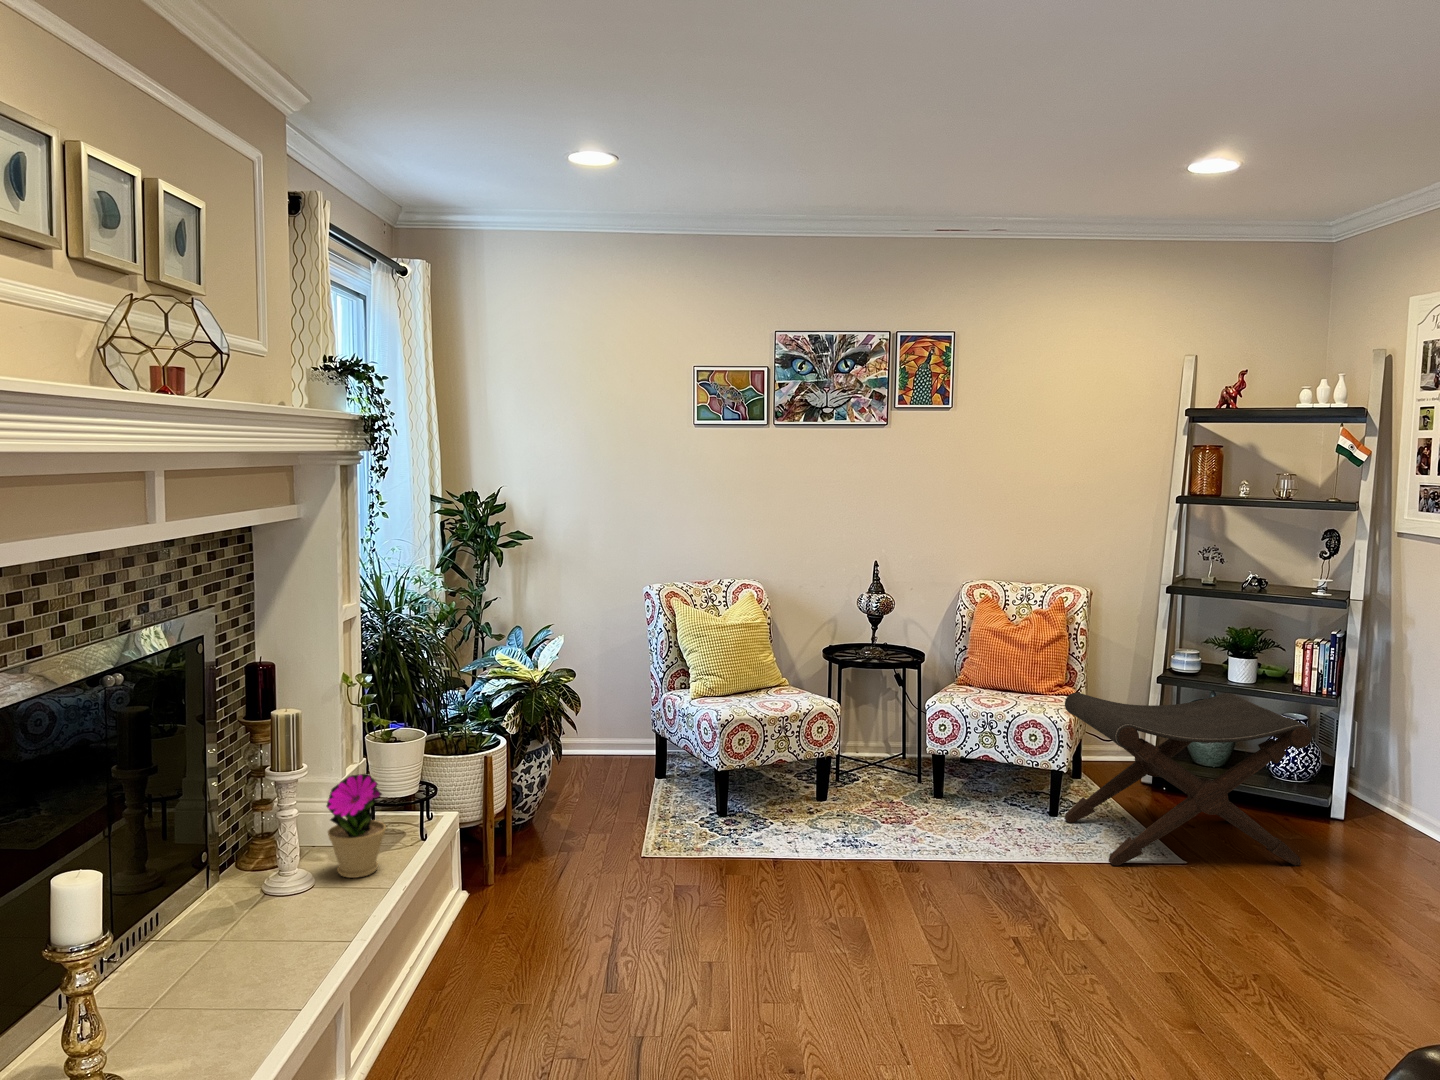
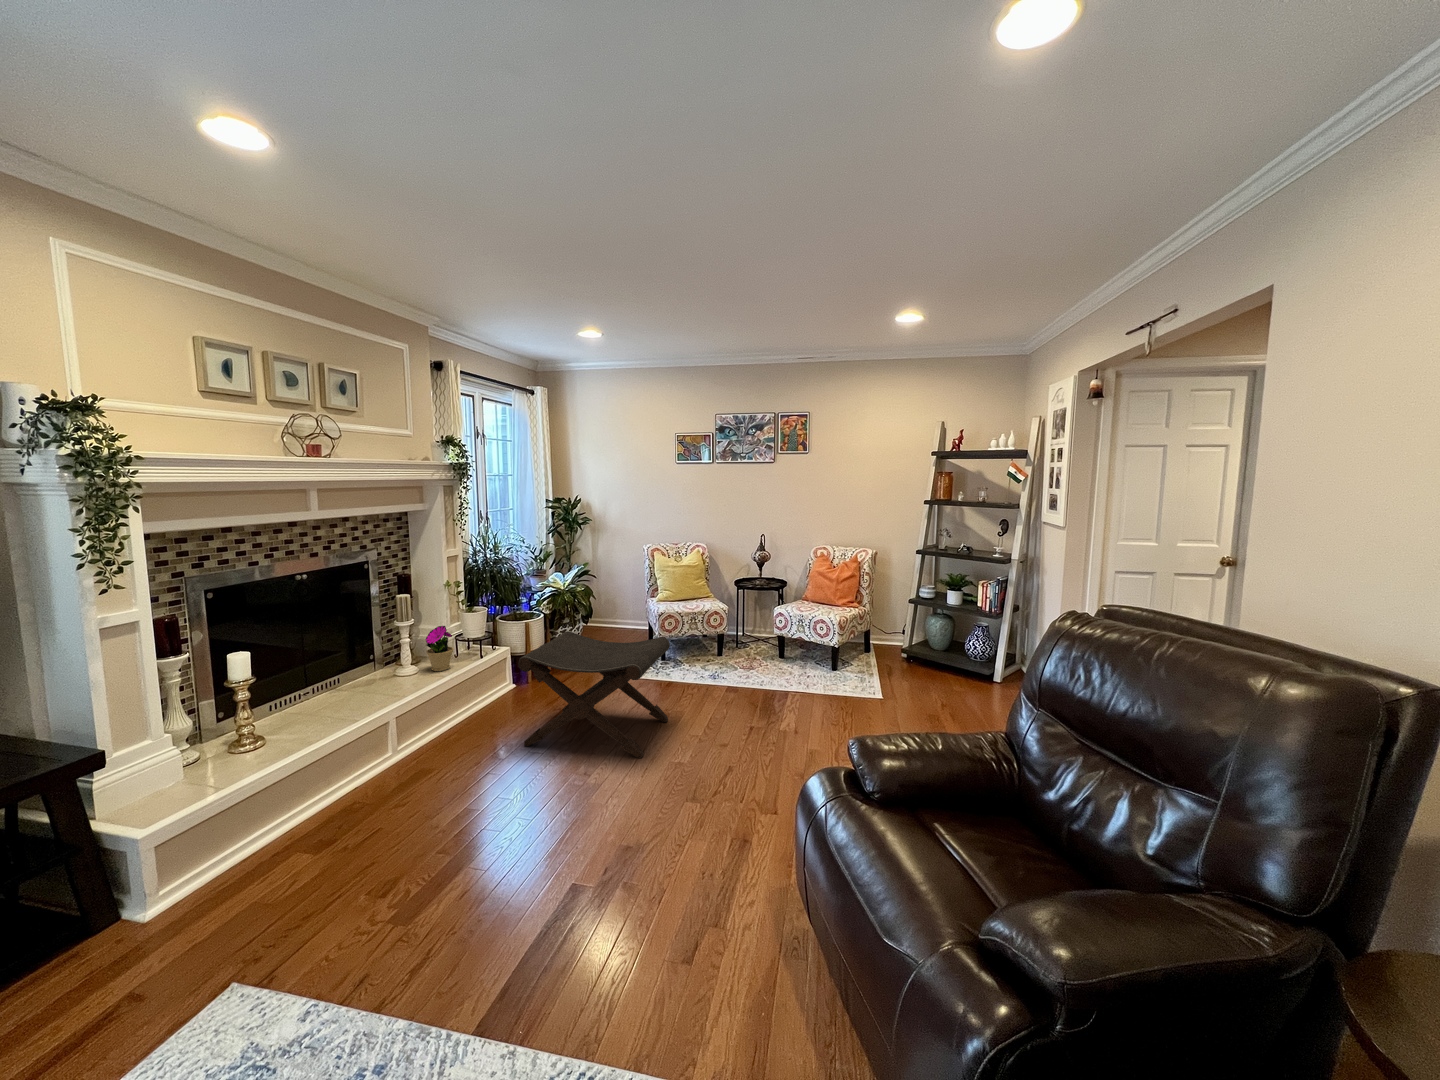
footstool: present [1065,693,1312,866] -> present [518,631,670,758]

